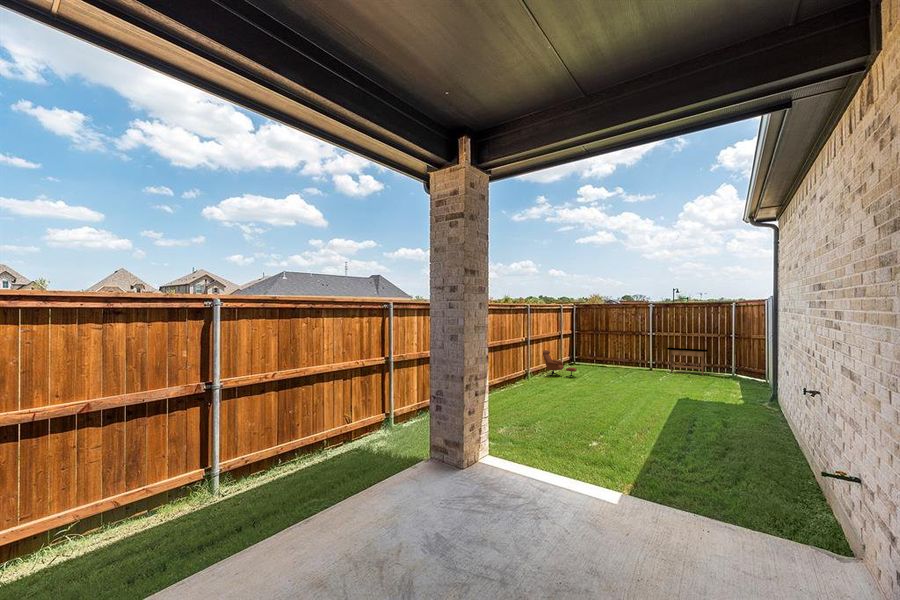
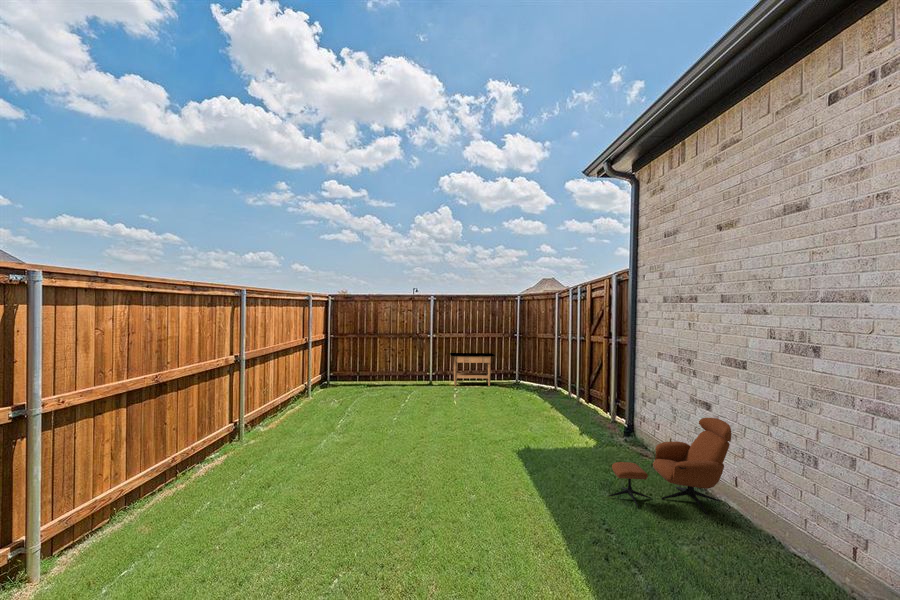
lounge chair: present [543,350,577,378] -> present [609,418,731,515]

